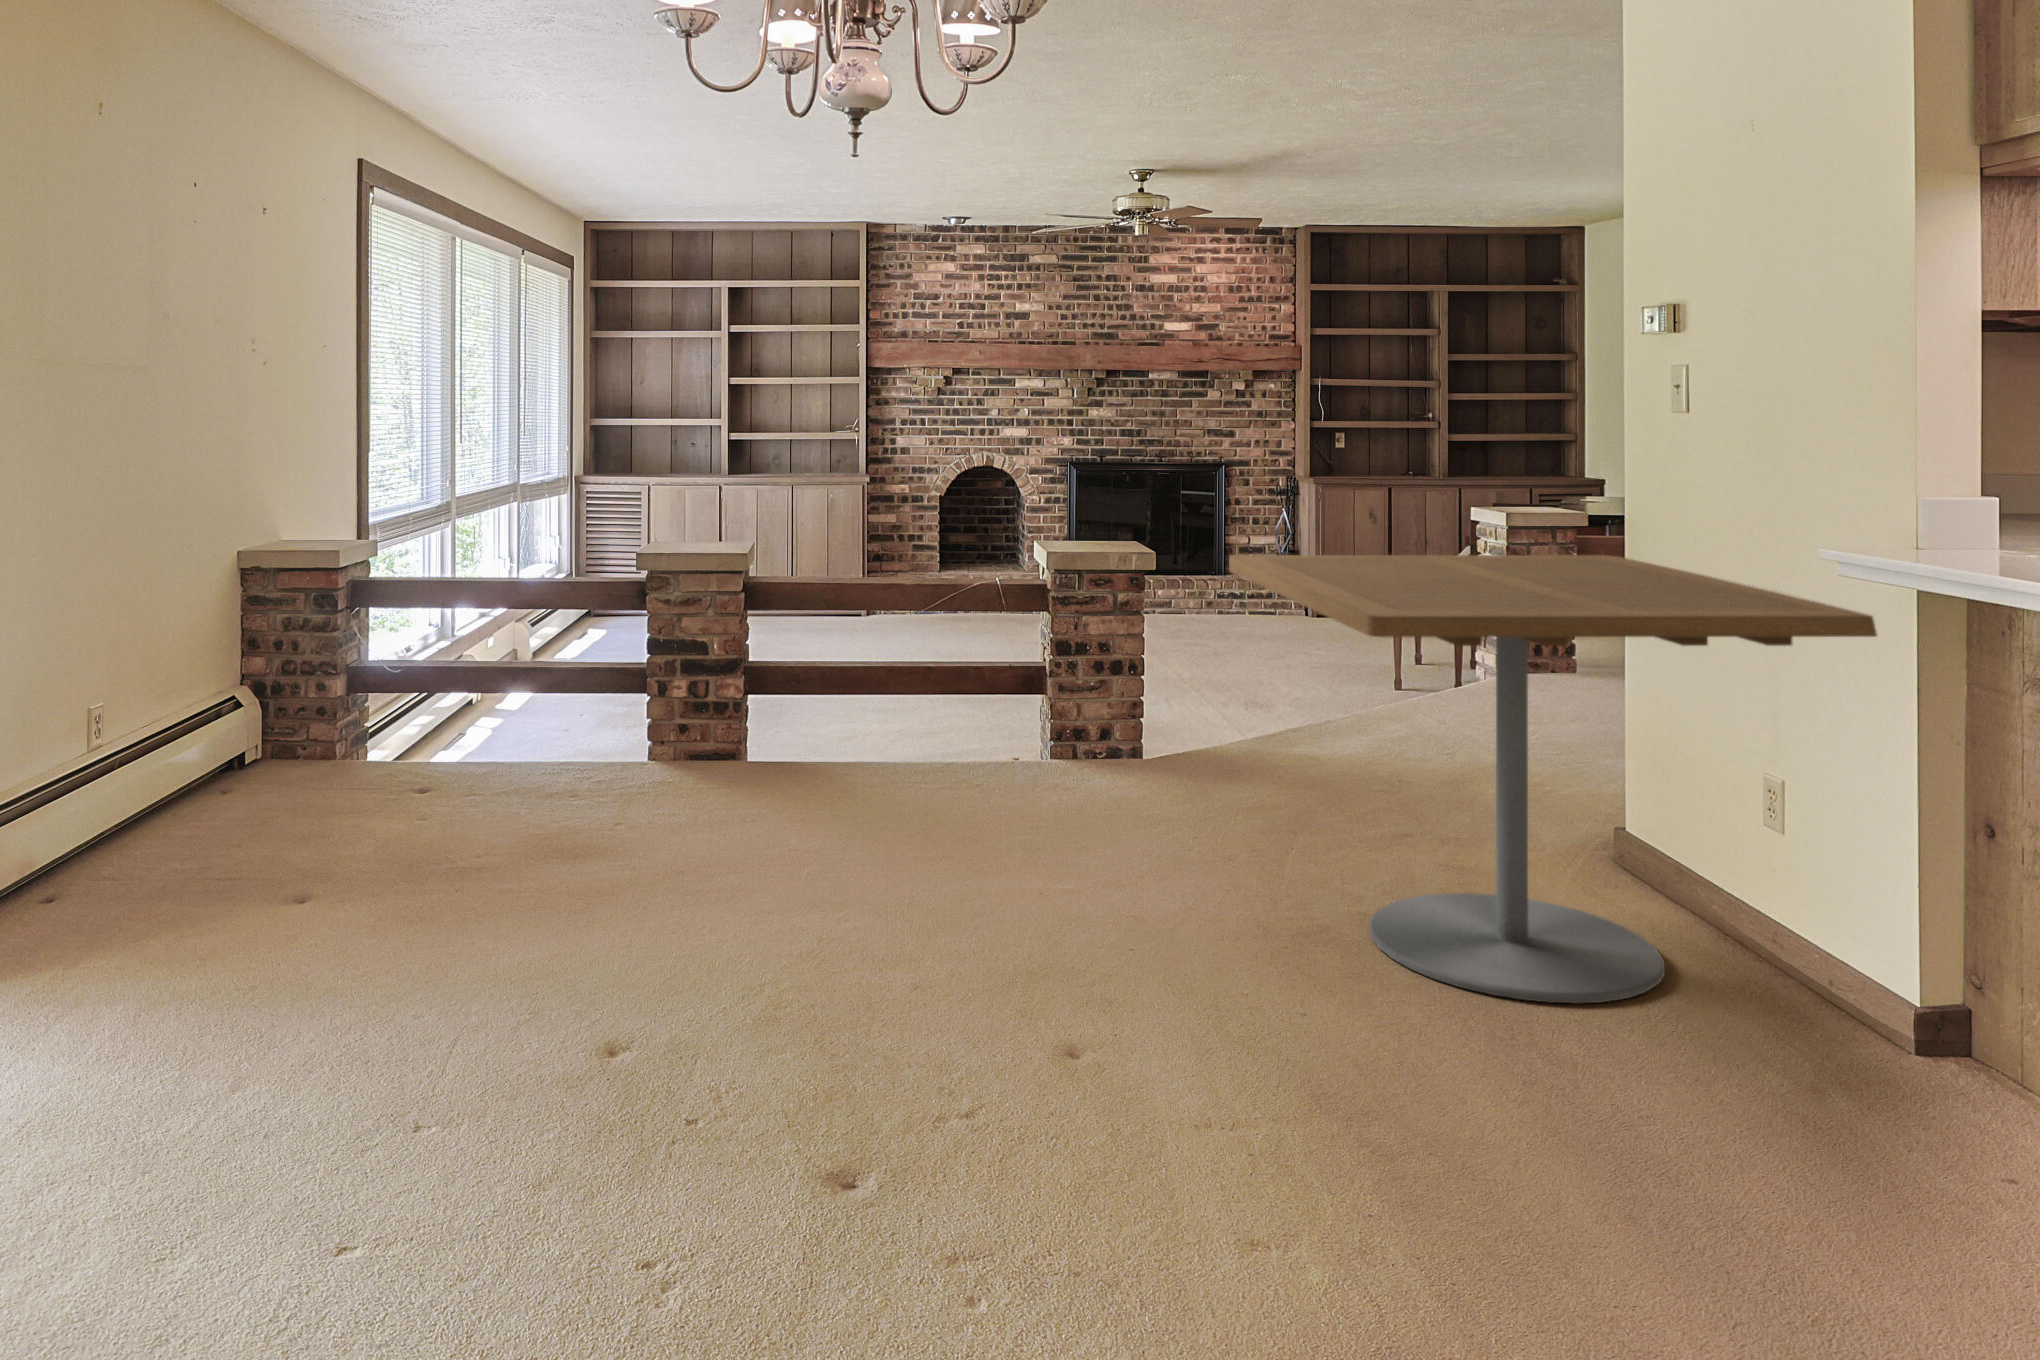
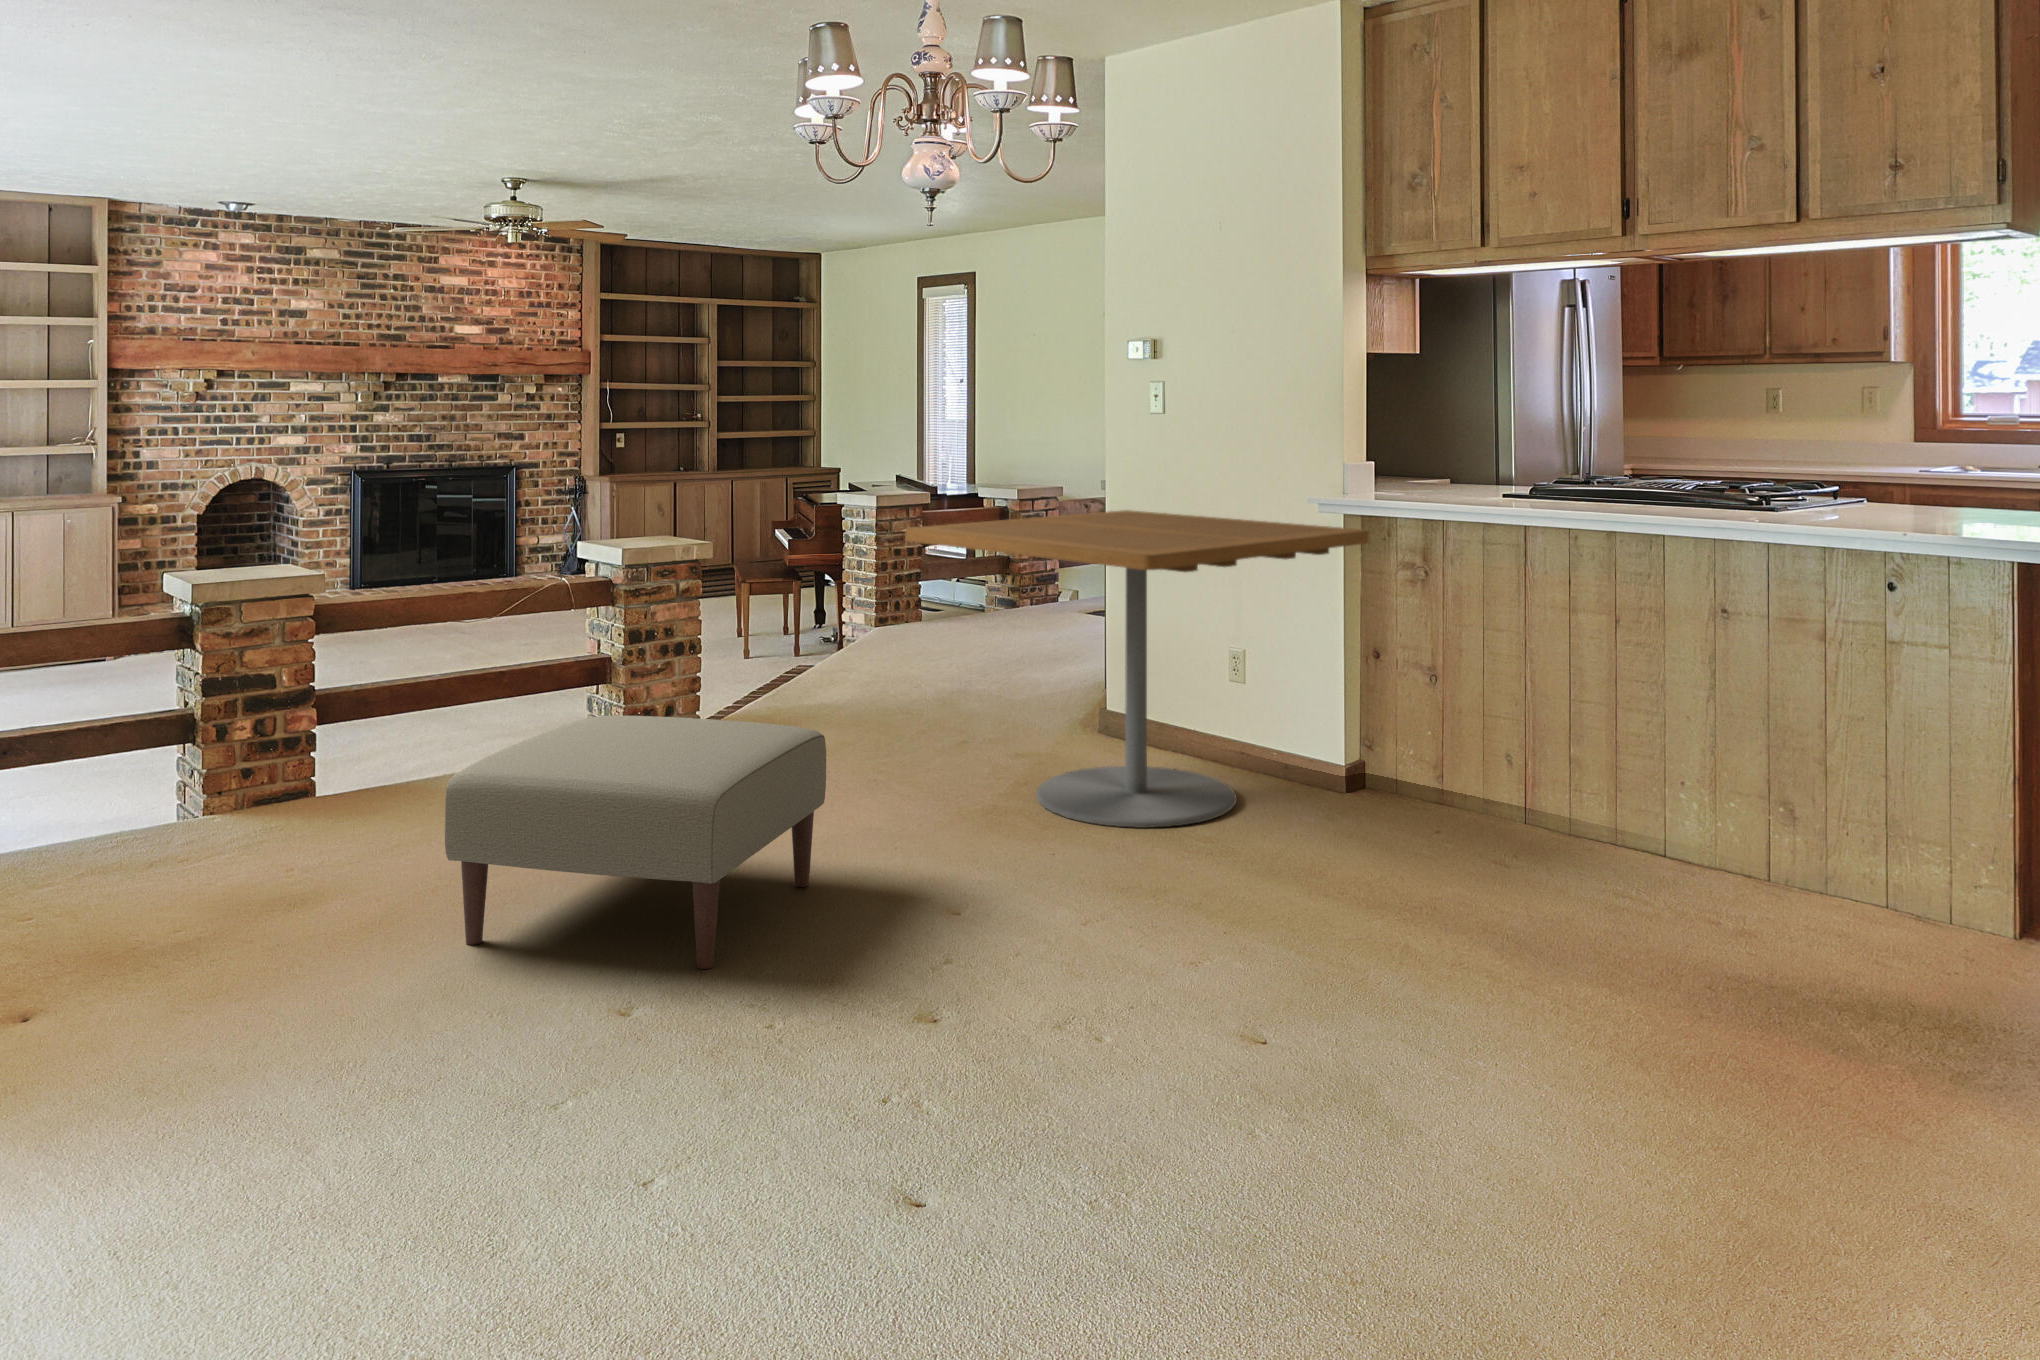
ottoman: none [625,722,1007,1001] -> present [445,716,826,969]

